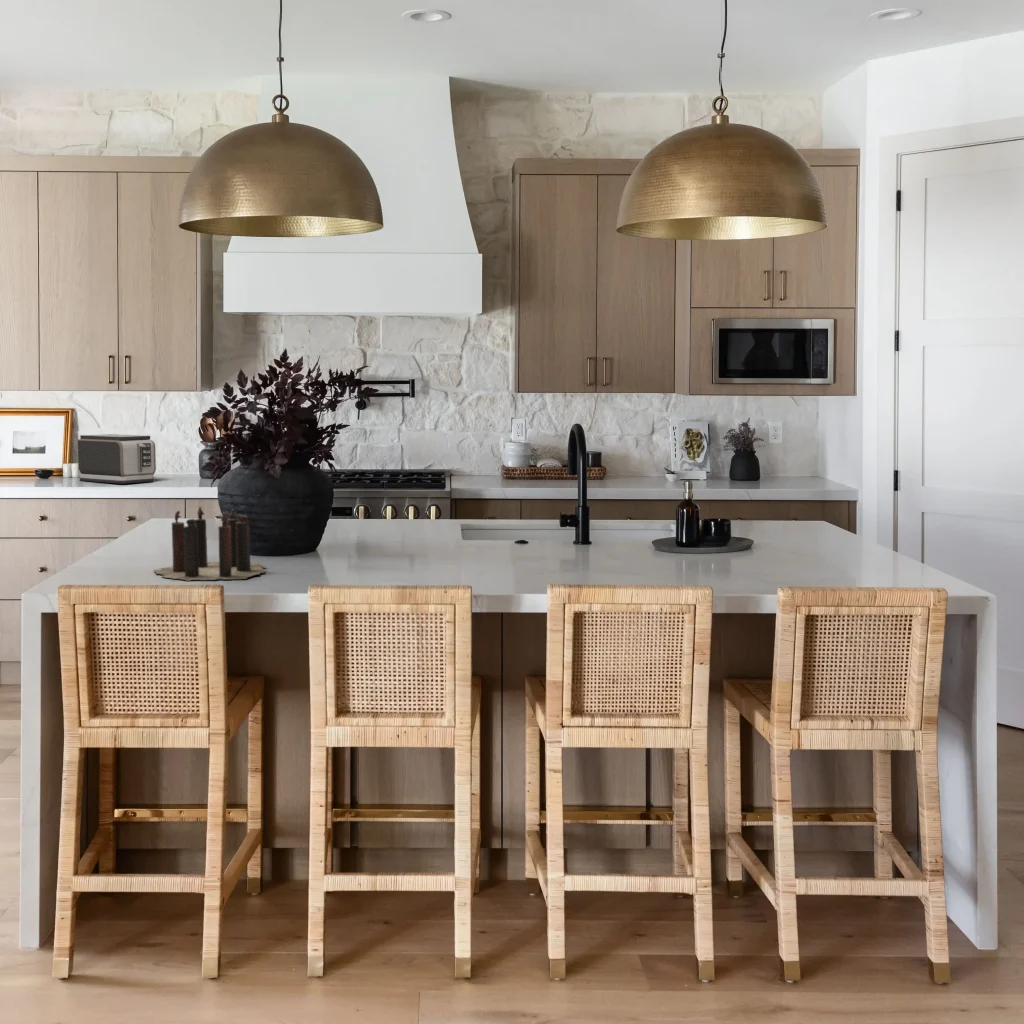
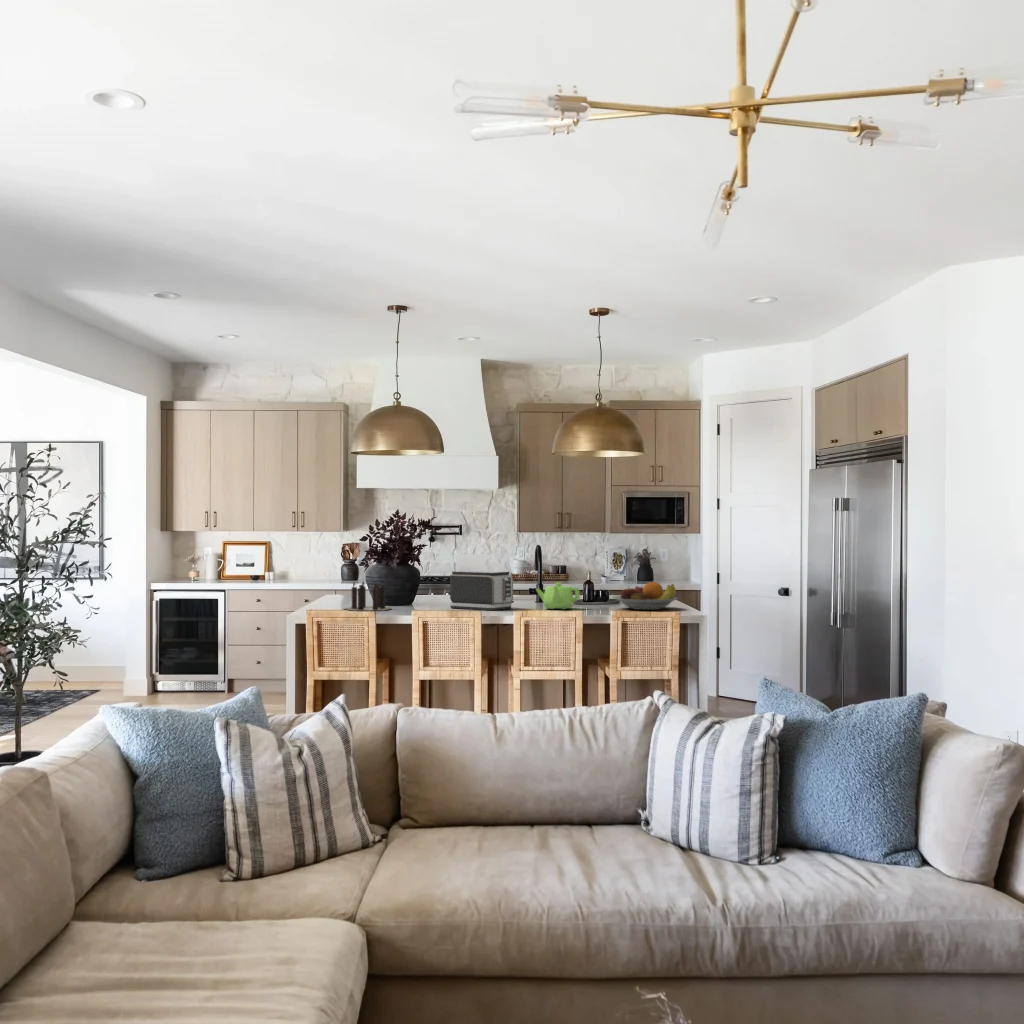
toaster: present [78,434,156,484] -> present [450,571,513,610]
teapot: none [591,512,691,574] -> present [536,582,580,609]
fruit bowl: none [766,512,912,575] -> present [615,582,678,610]

